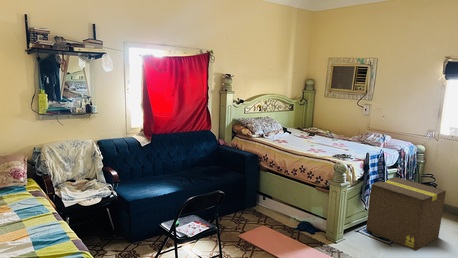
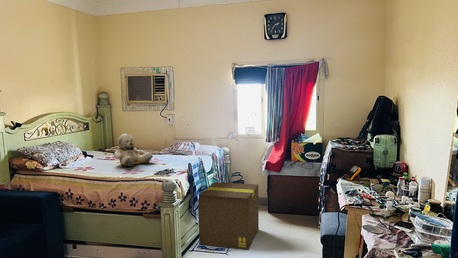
teddy bear: none [305,118,338,146] -> present [114,134,153,166]

